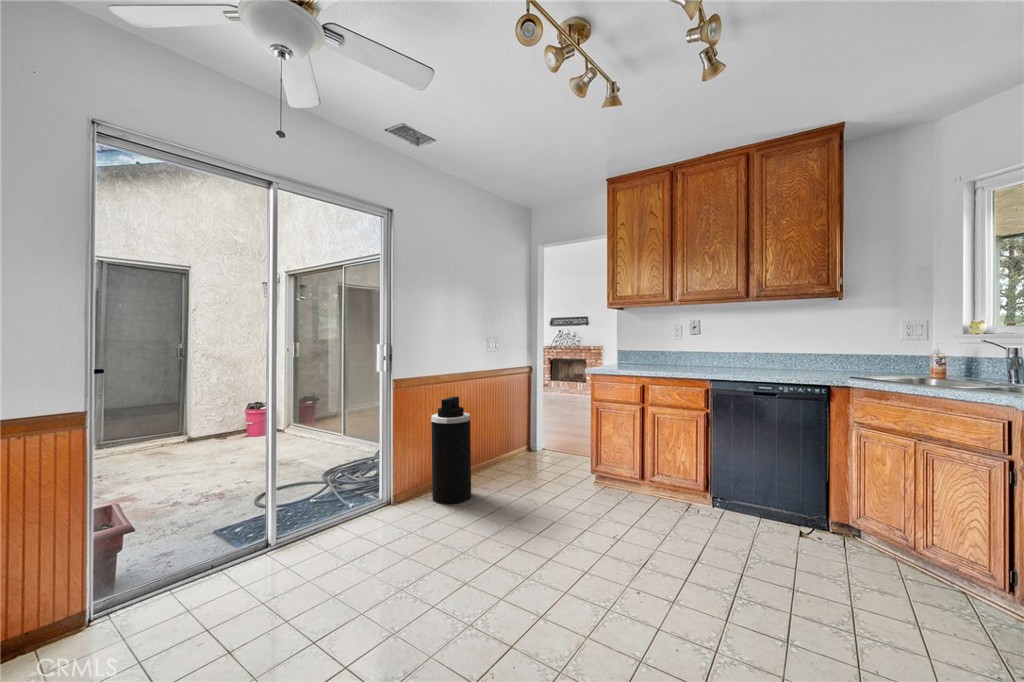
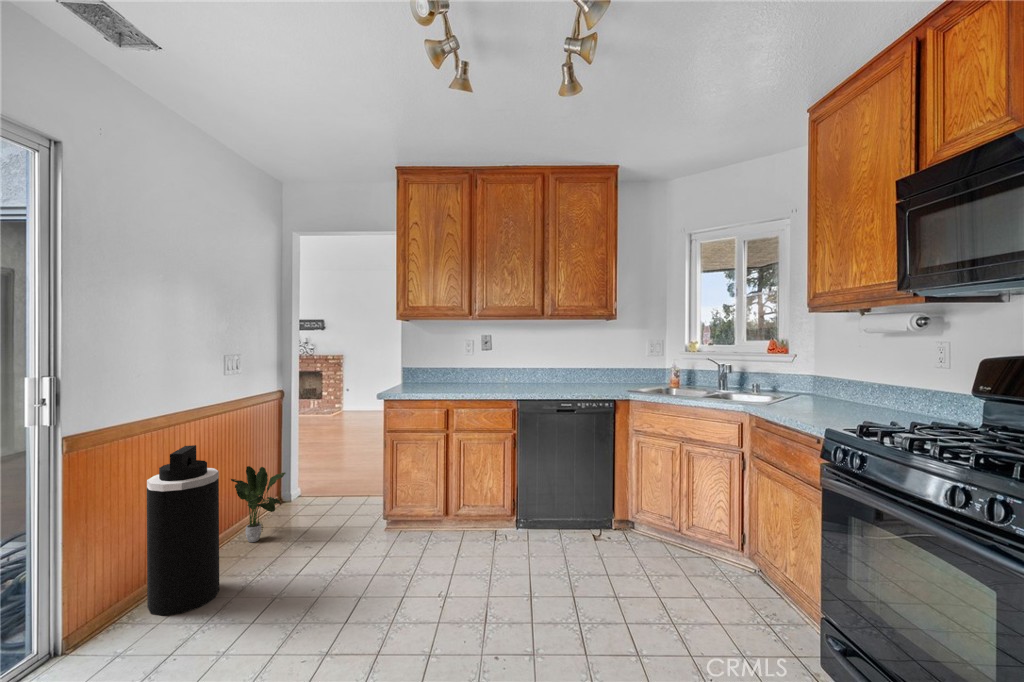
potted plant: none [487,418,523,474] -> present [231,466,286,542]

